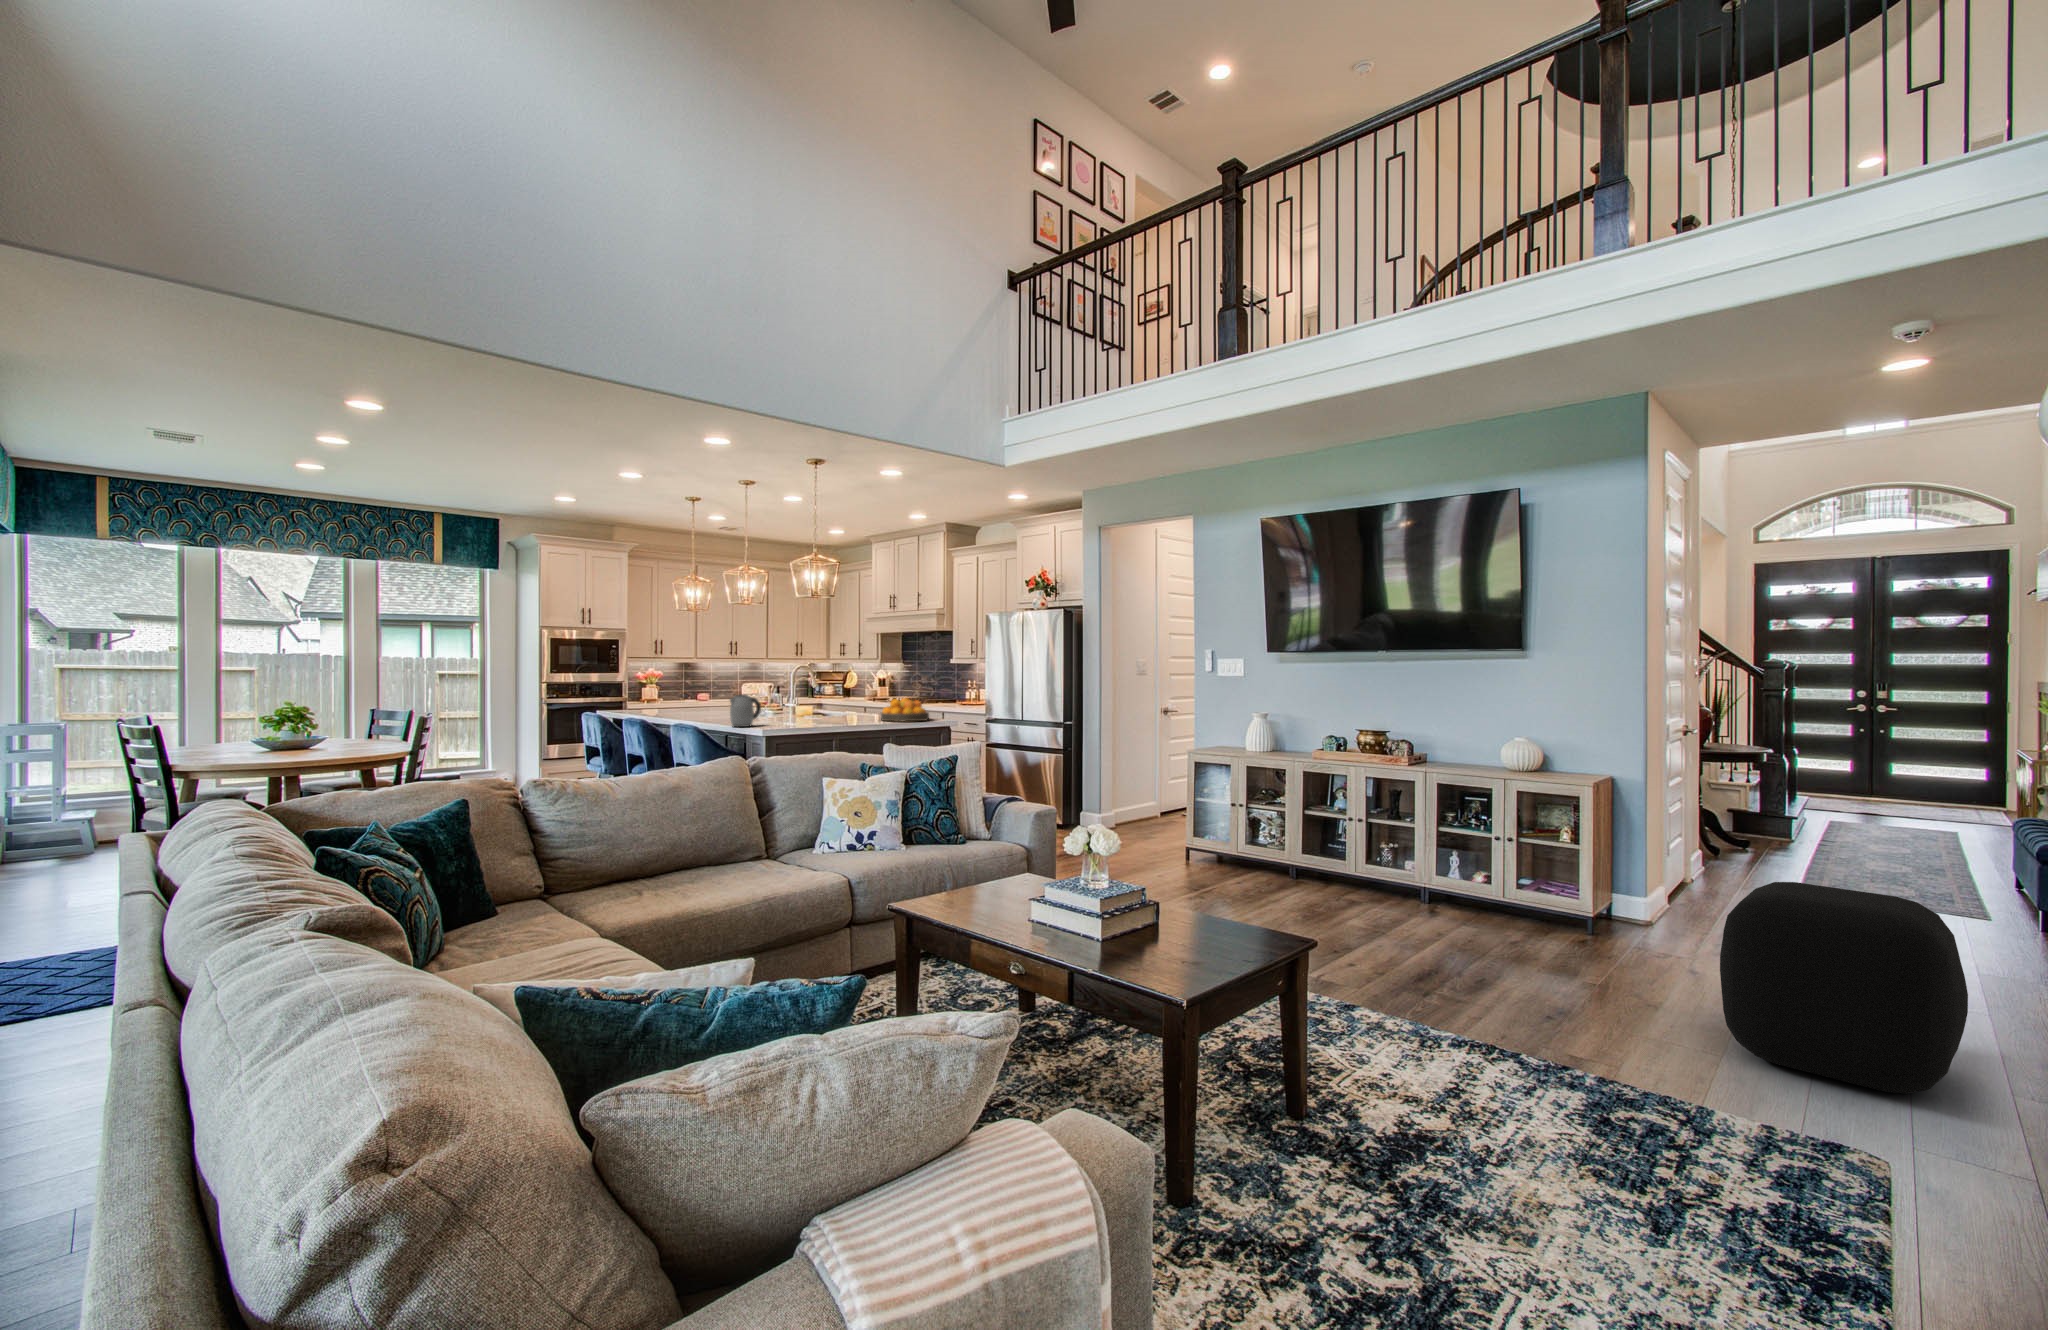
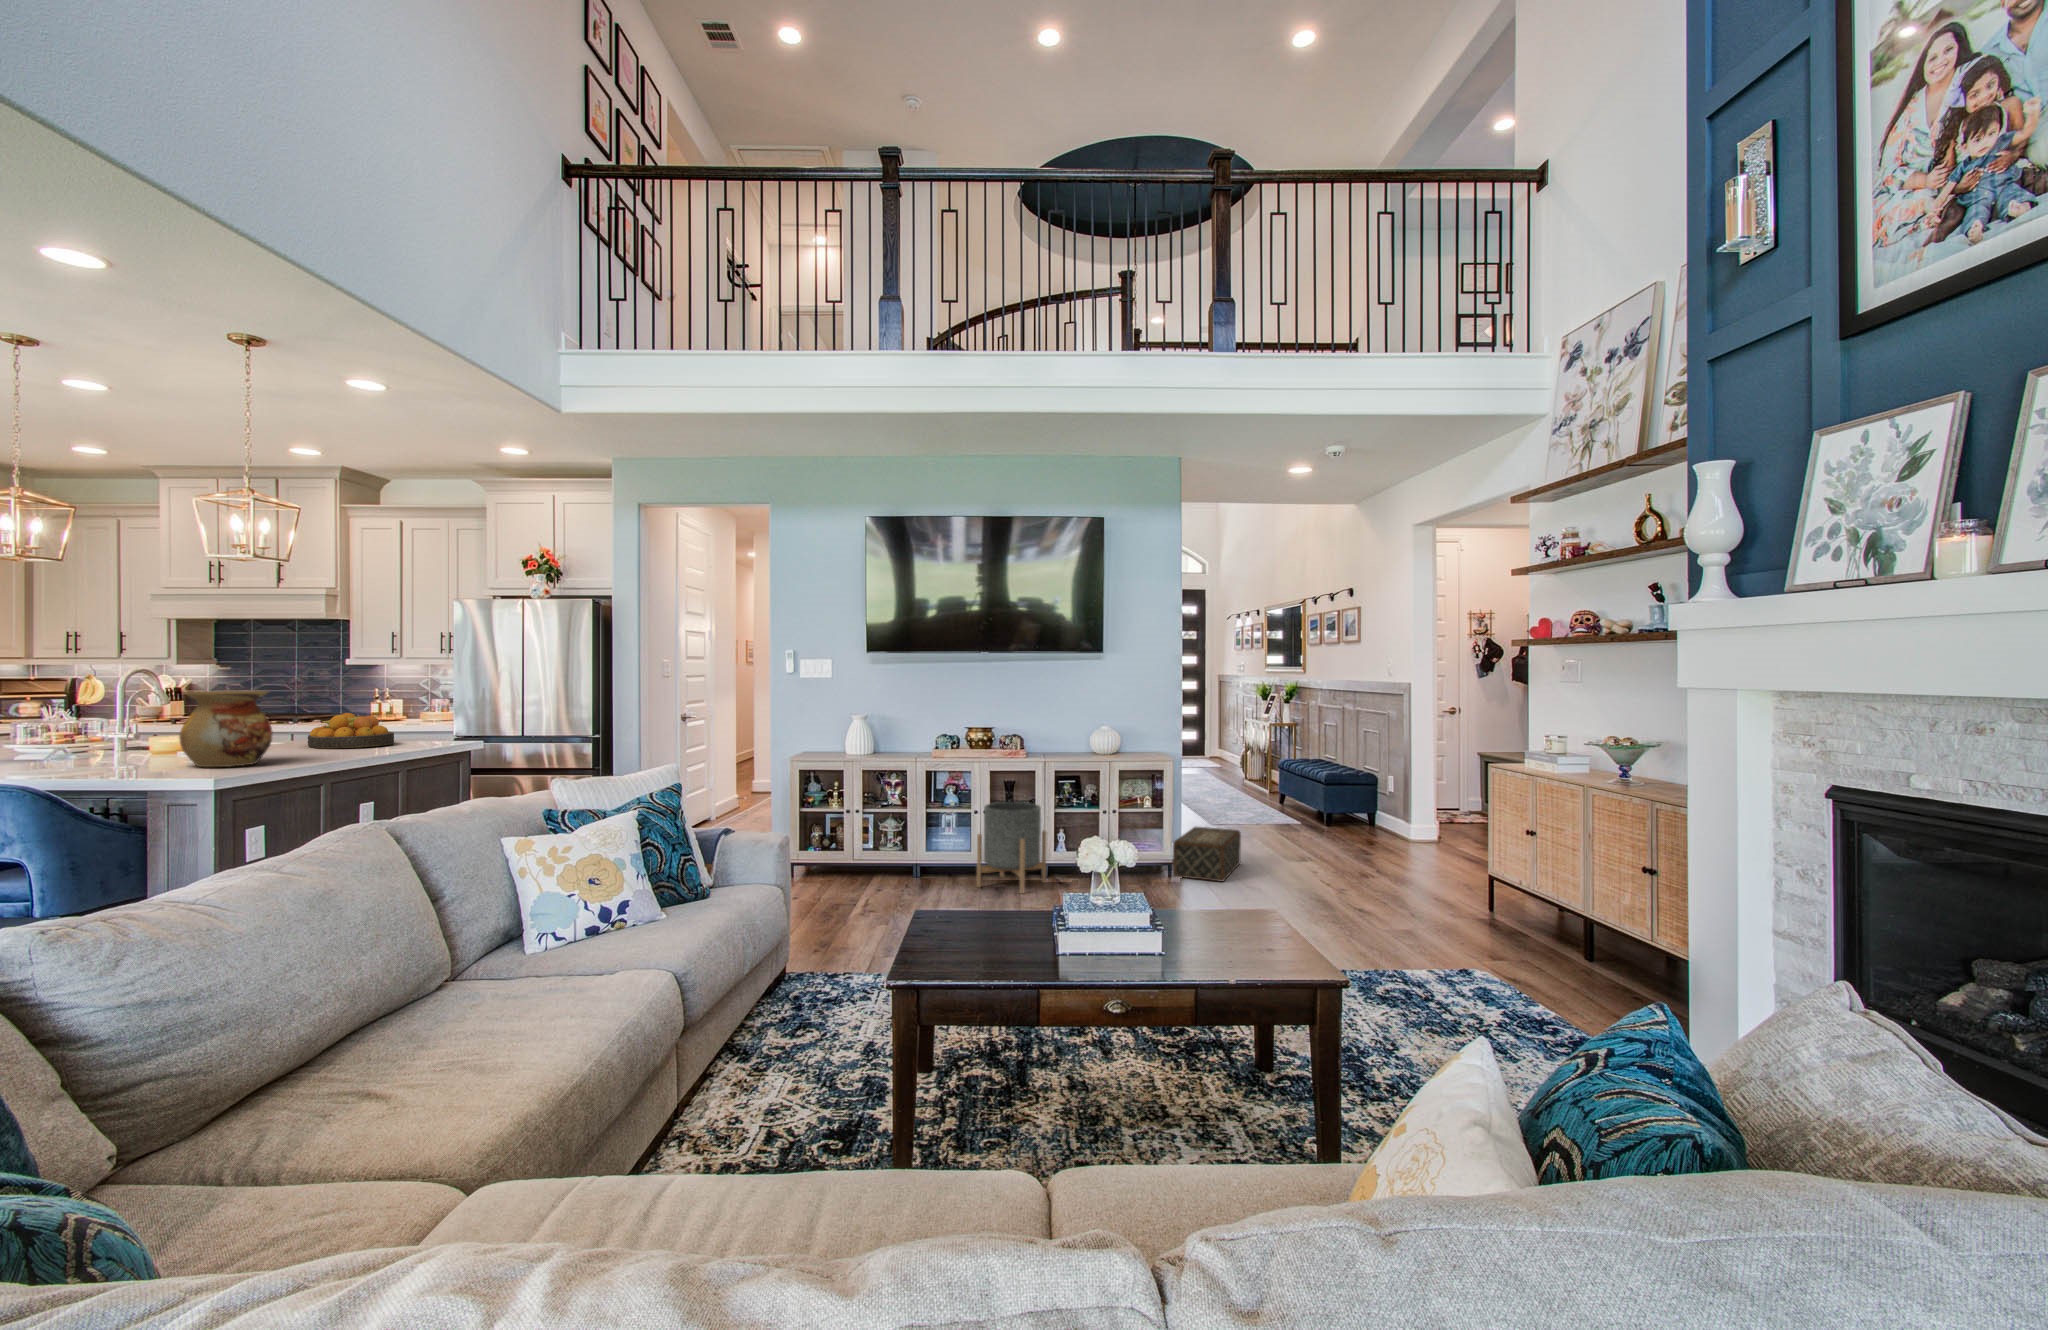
vase: none [794,681,839,729] -> present [179,691,273,767]
kettle: present [730,694,761,727] -> none [23,717,94,774]
planter: none [1335,810,1418,909] -> present [977,802,1047,894]
woven basket: none [1589,872,1725,943] -> present [1173,827,1241,882]
ottoman: present [1720,882,1968,1094] -> none [1346,818,1489,950]

